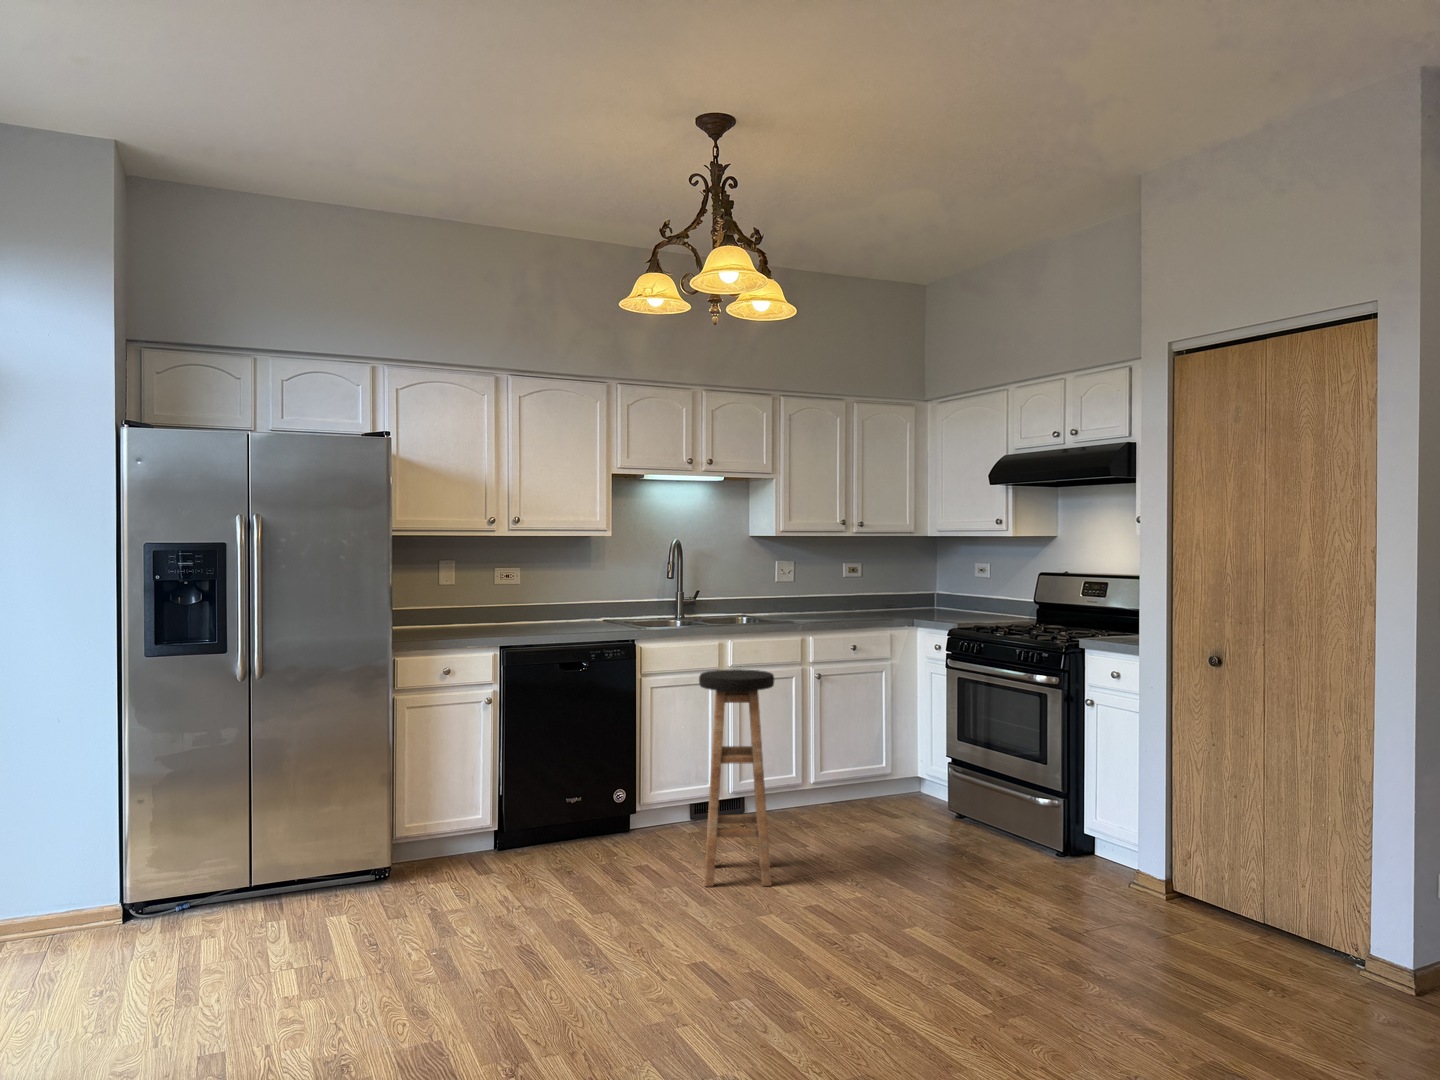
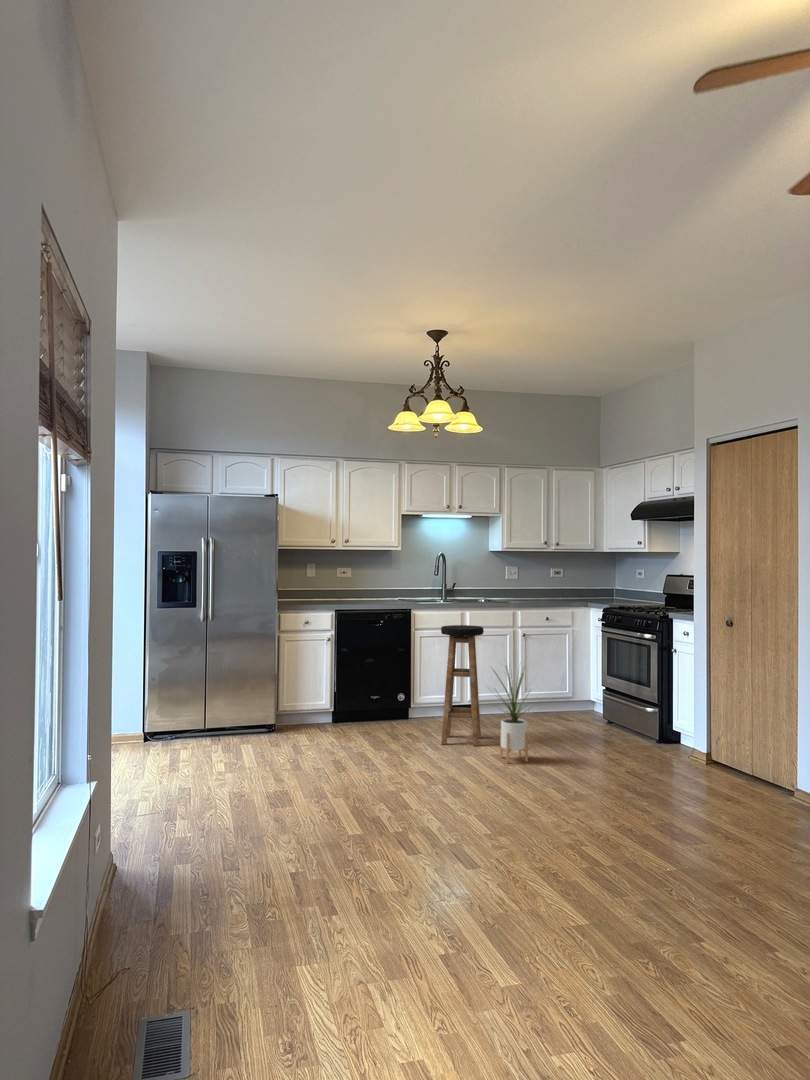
house plant: none [798,730,895,925] -> present [494,665,530,763]

